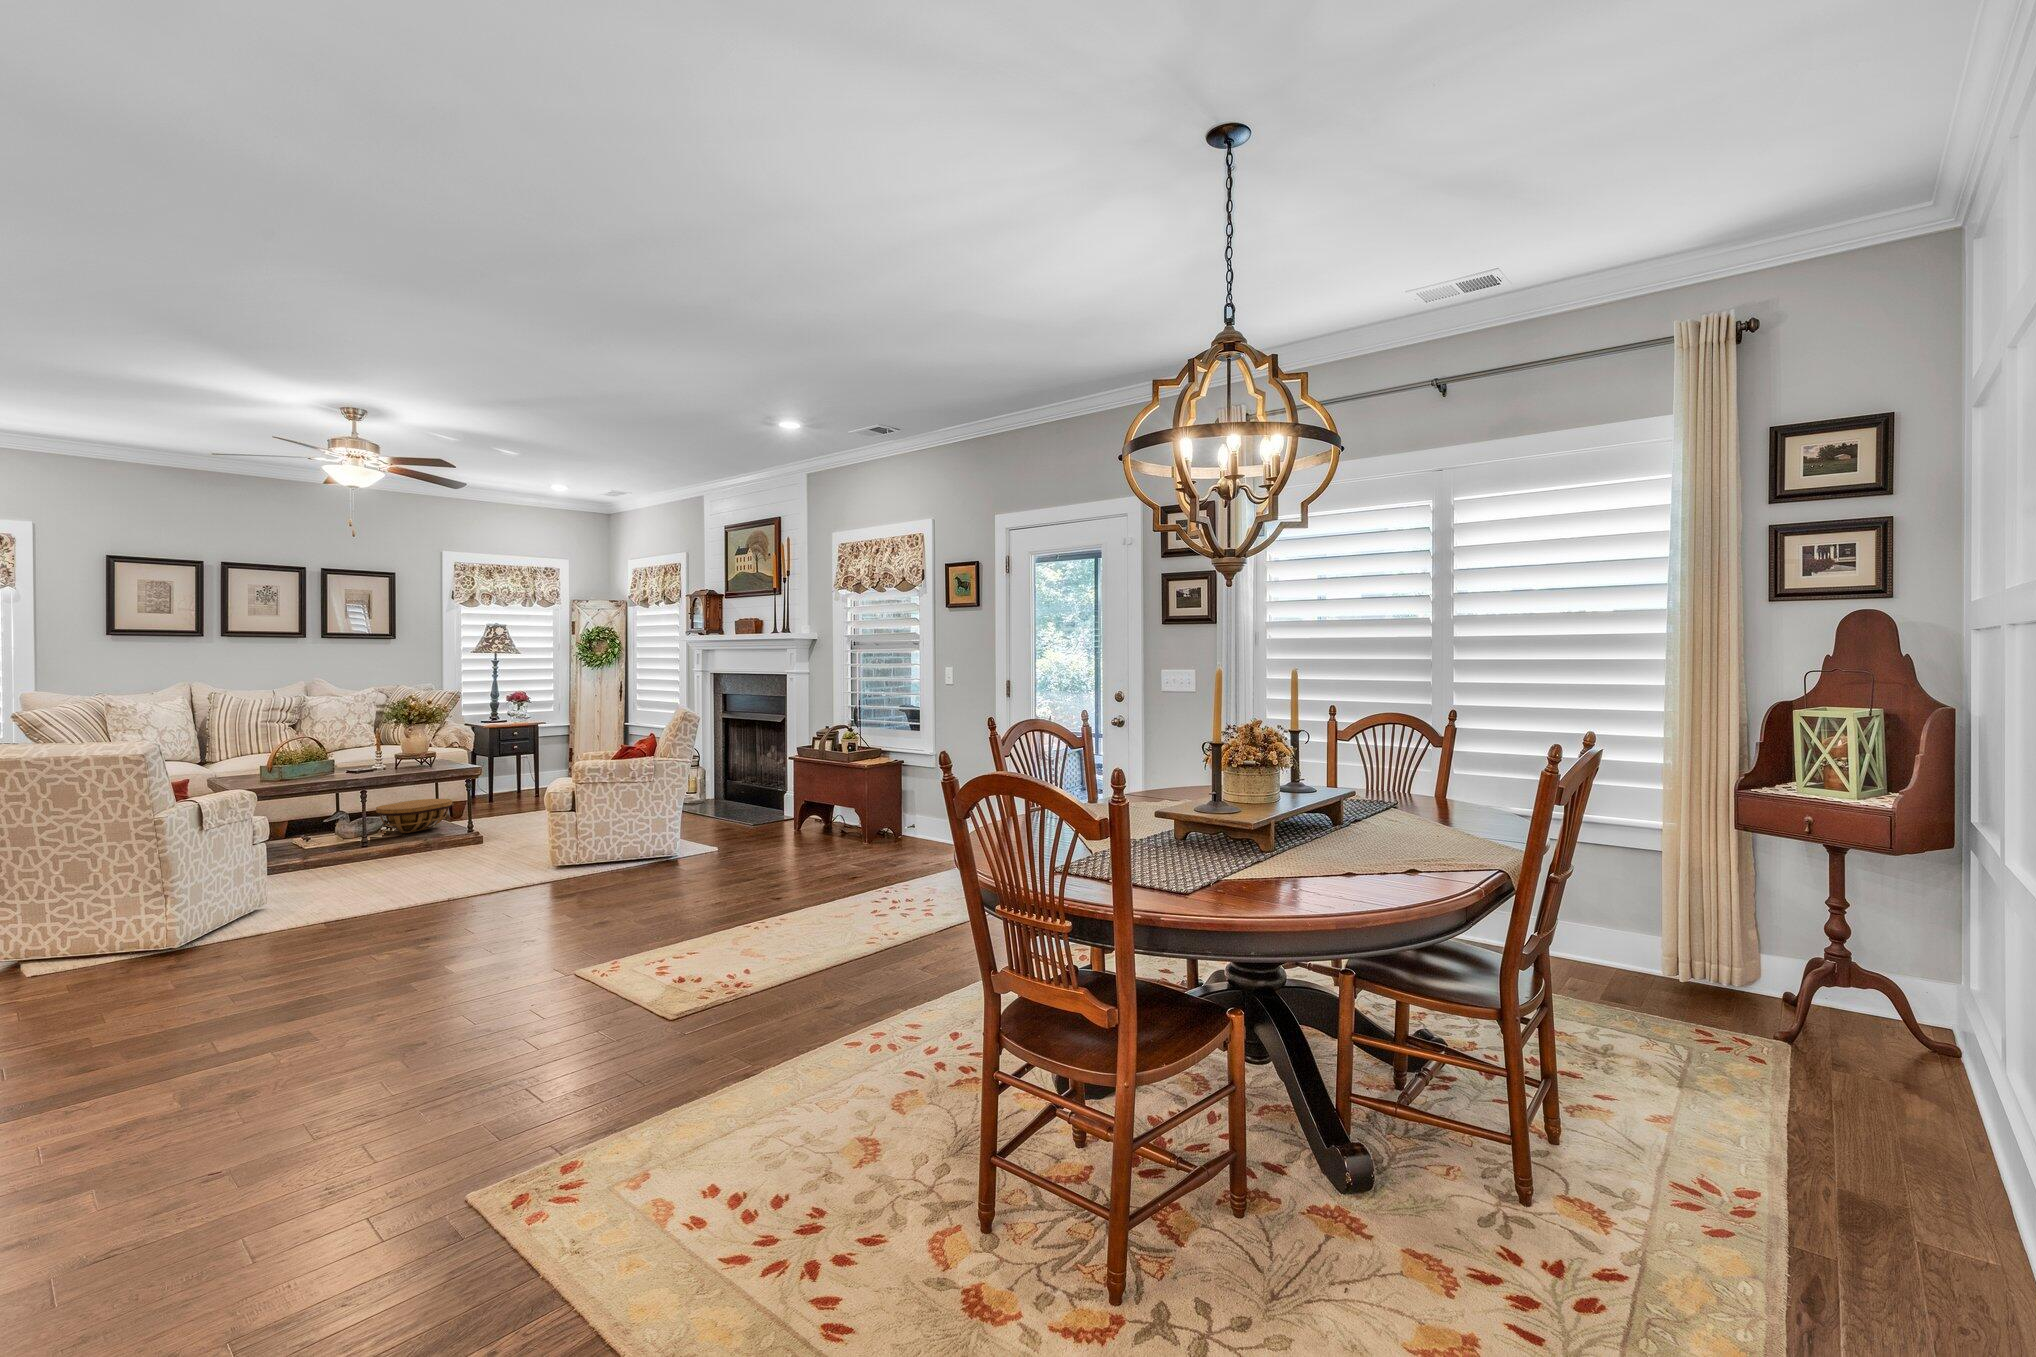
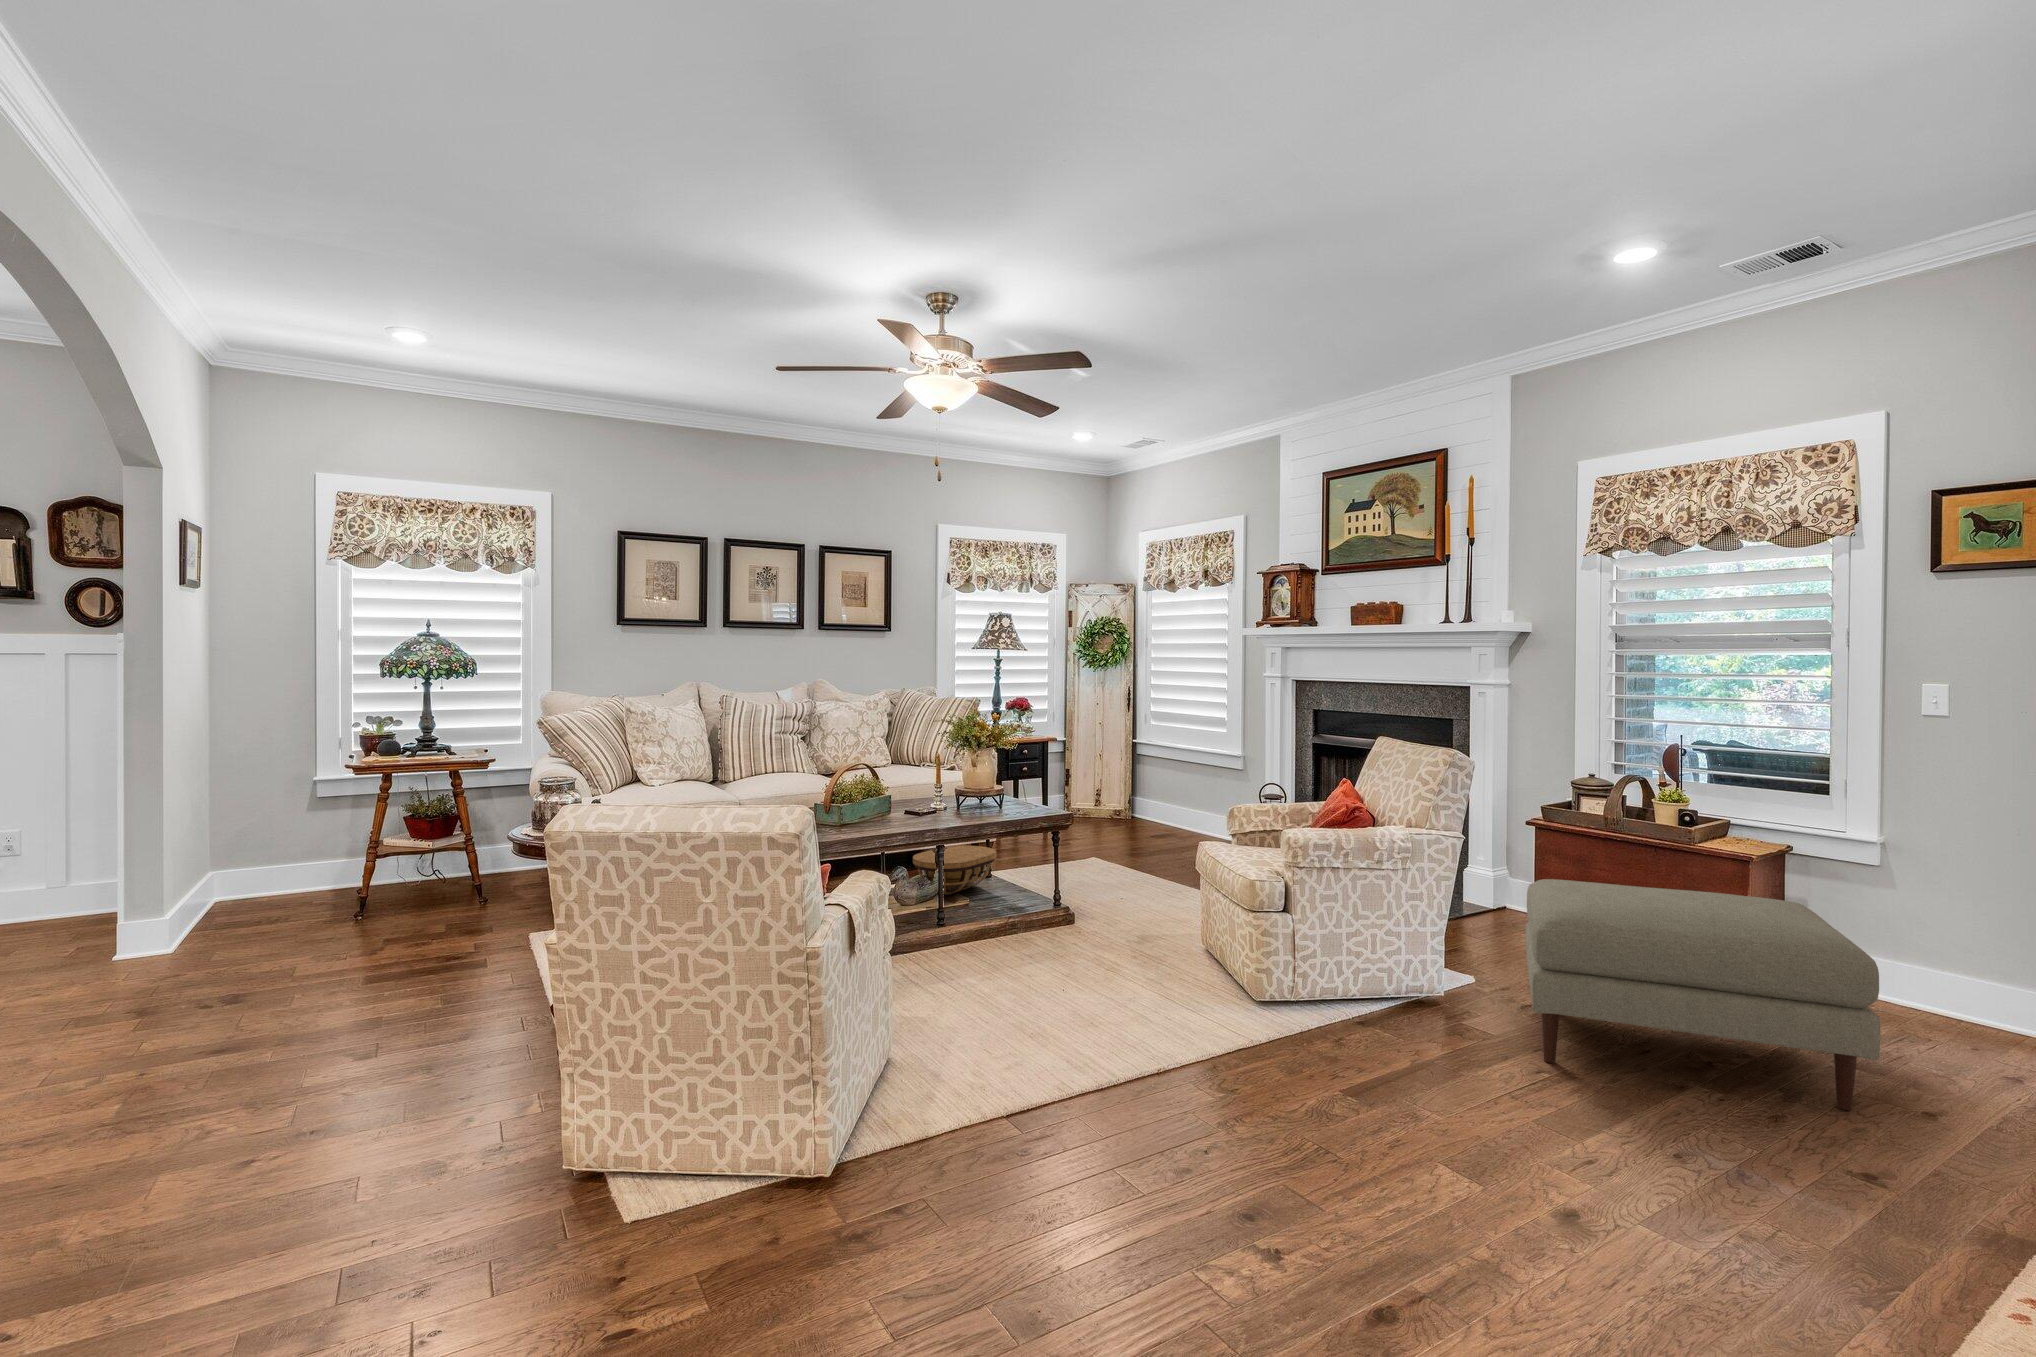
ottoman: none [680,786,860,883] -> present [1526,879,1881,1111]

